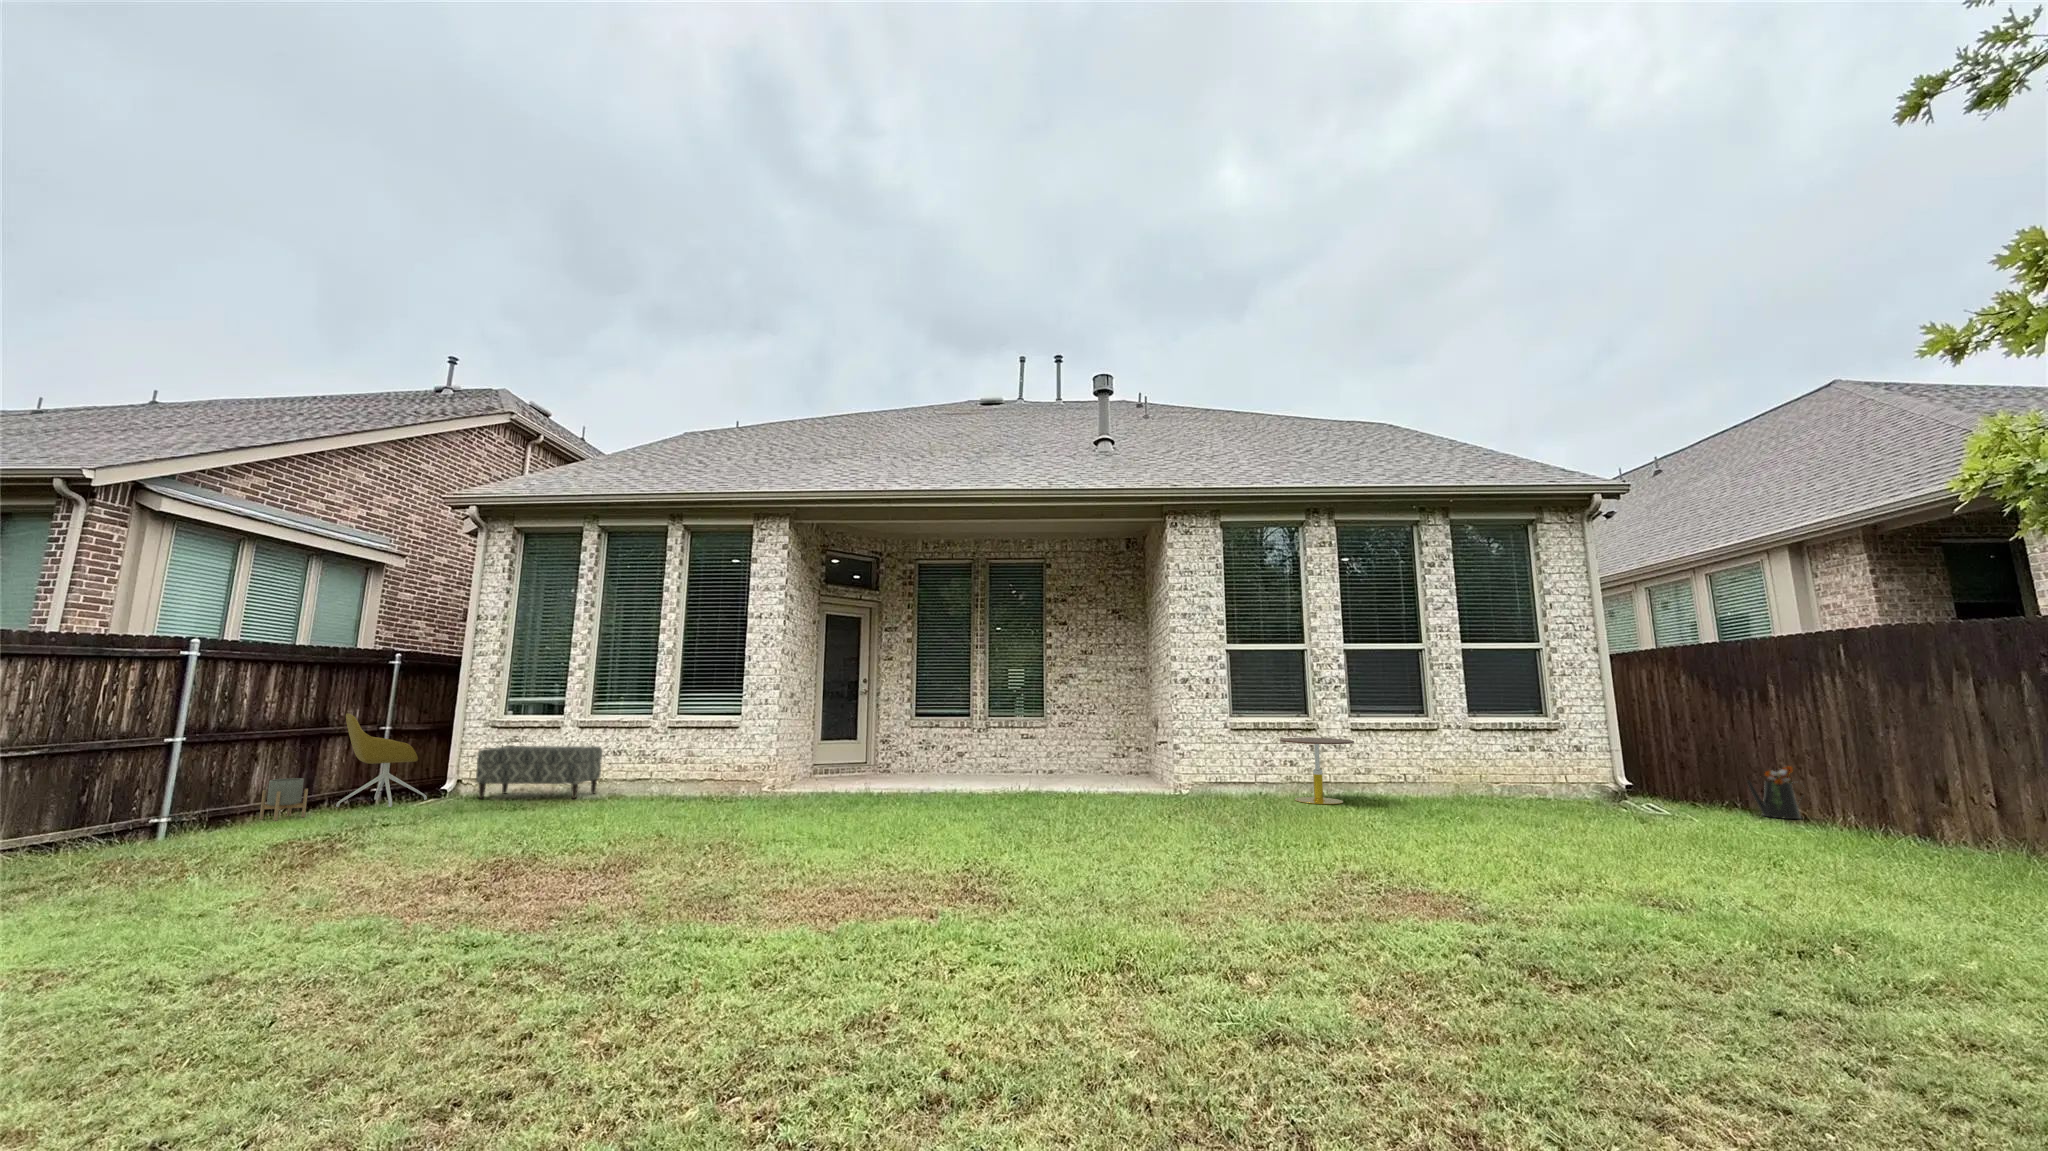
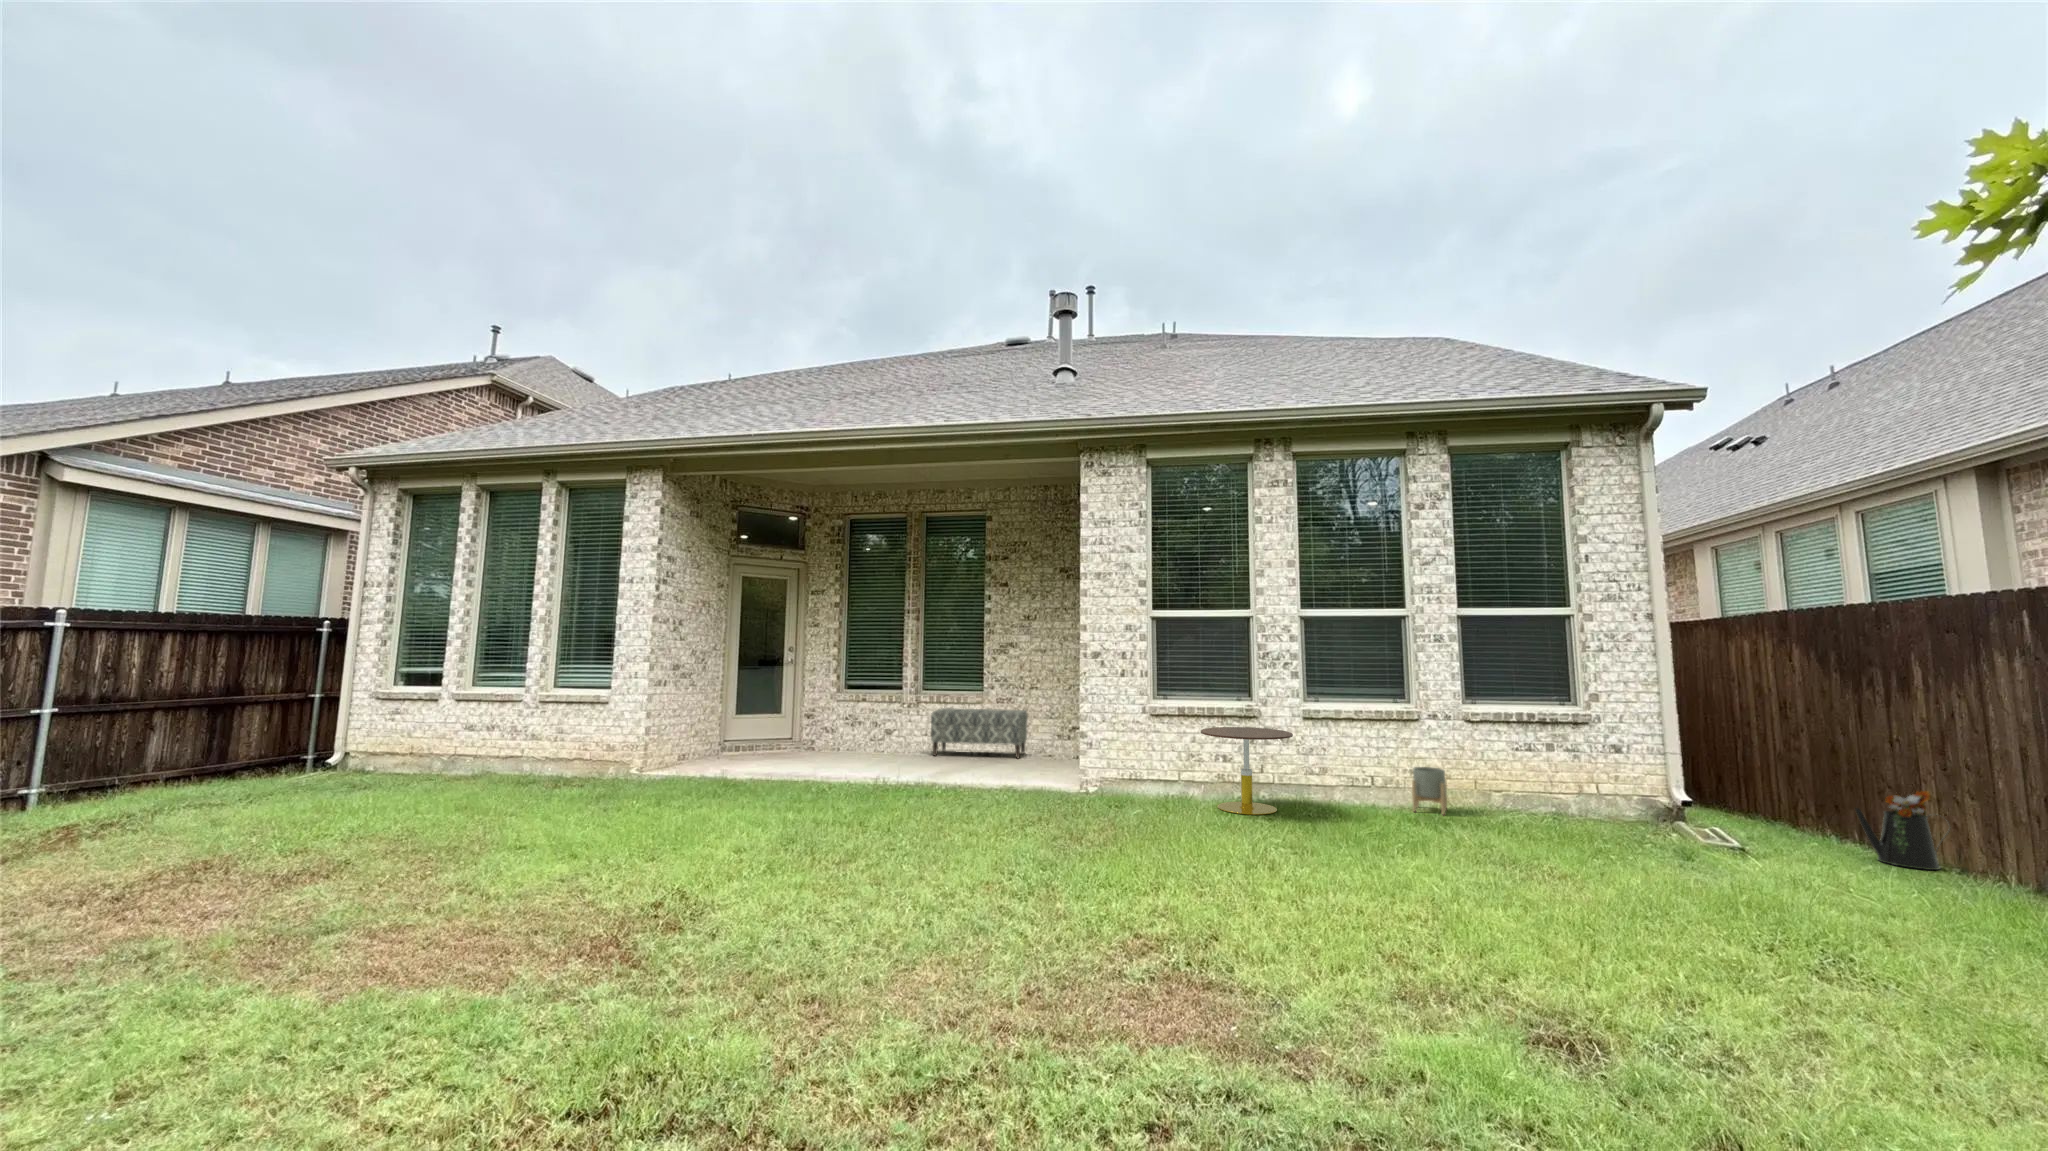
chair: present [336,714,427,807] -> none [192,686,296,783]
bench: present [476,746,602,799] -> present [931,708,1028,758]
planter: present [259,778,308,821] -> present [1412,767,1447,815]

